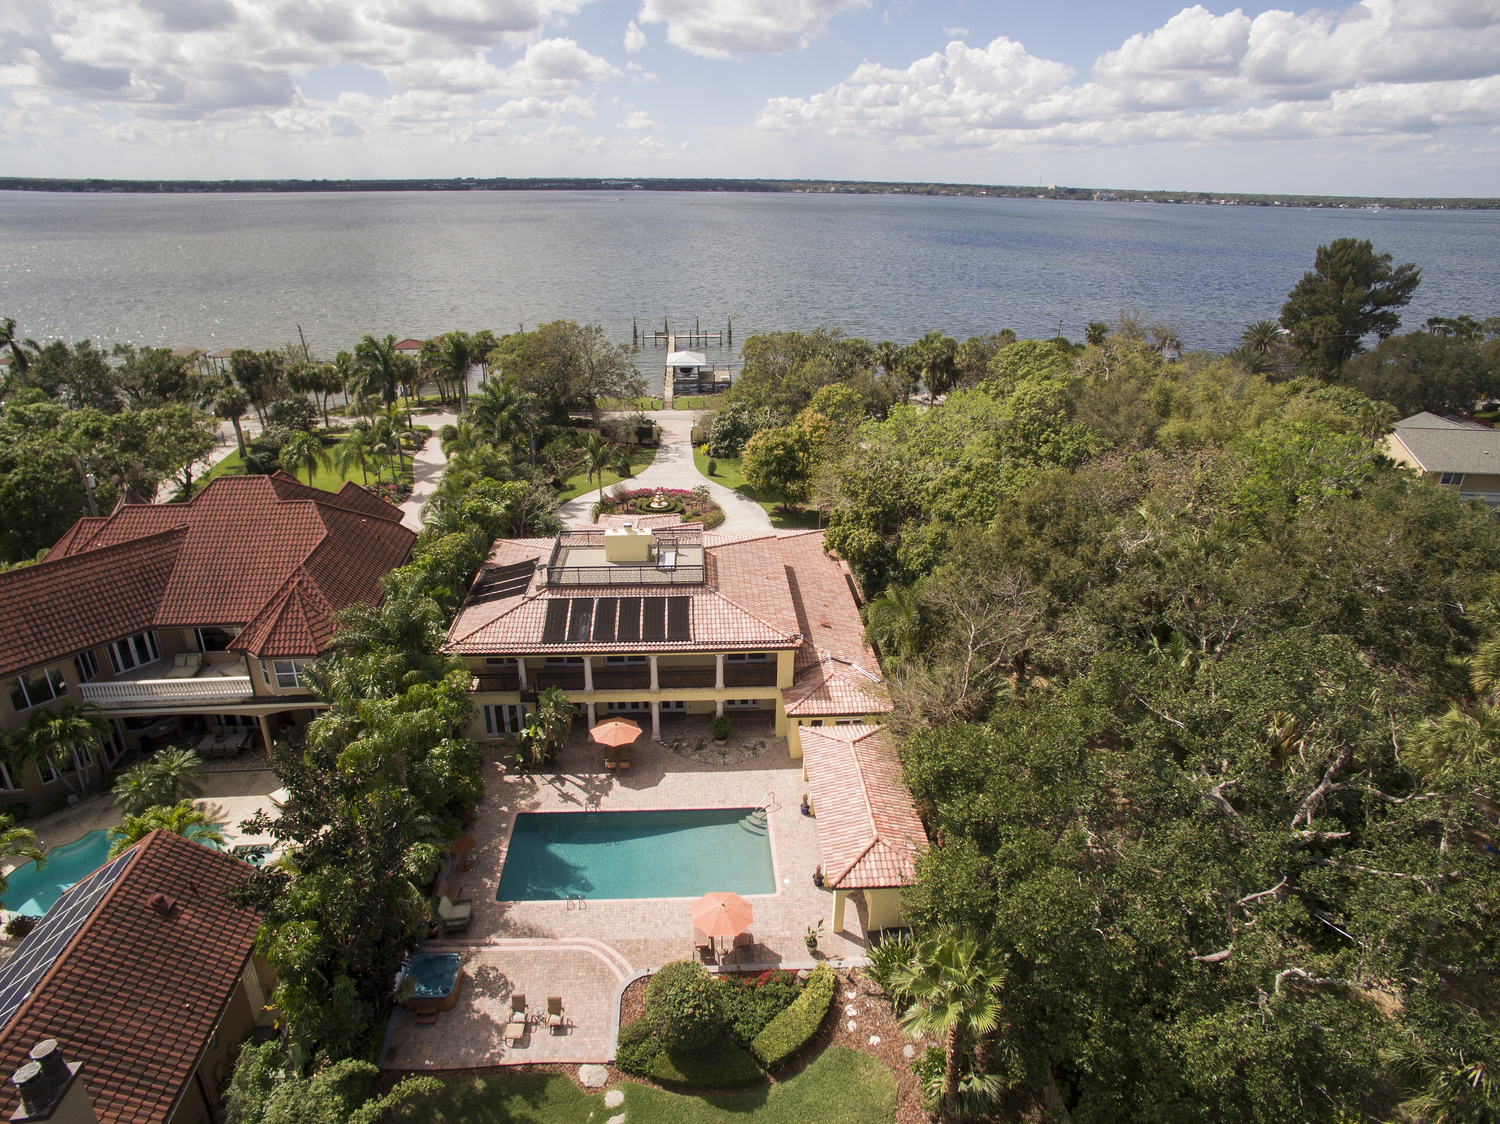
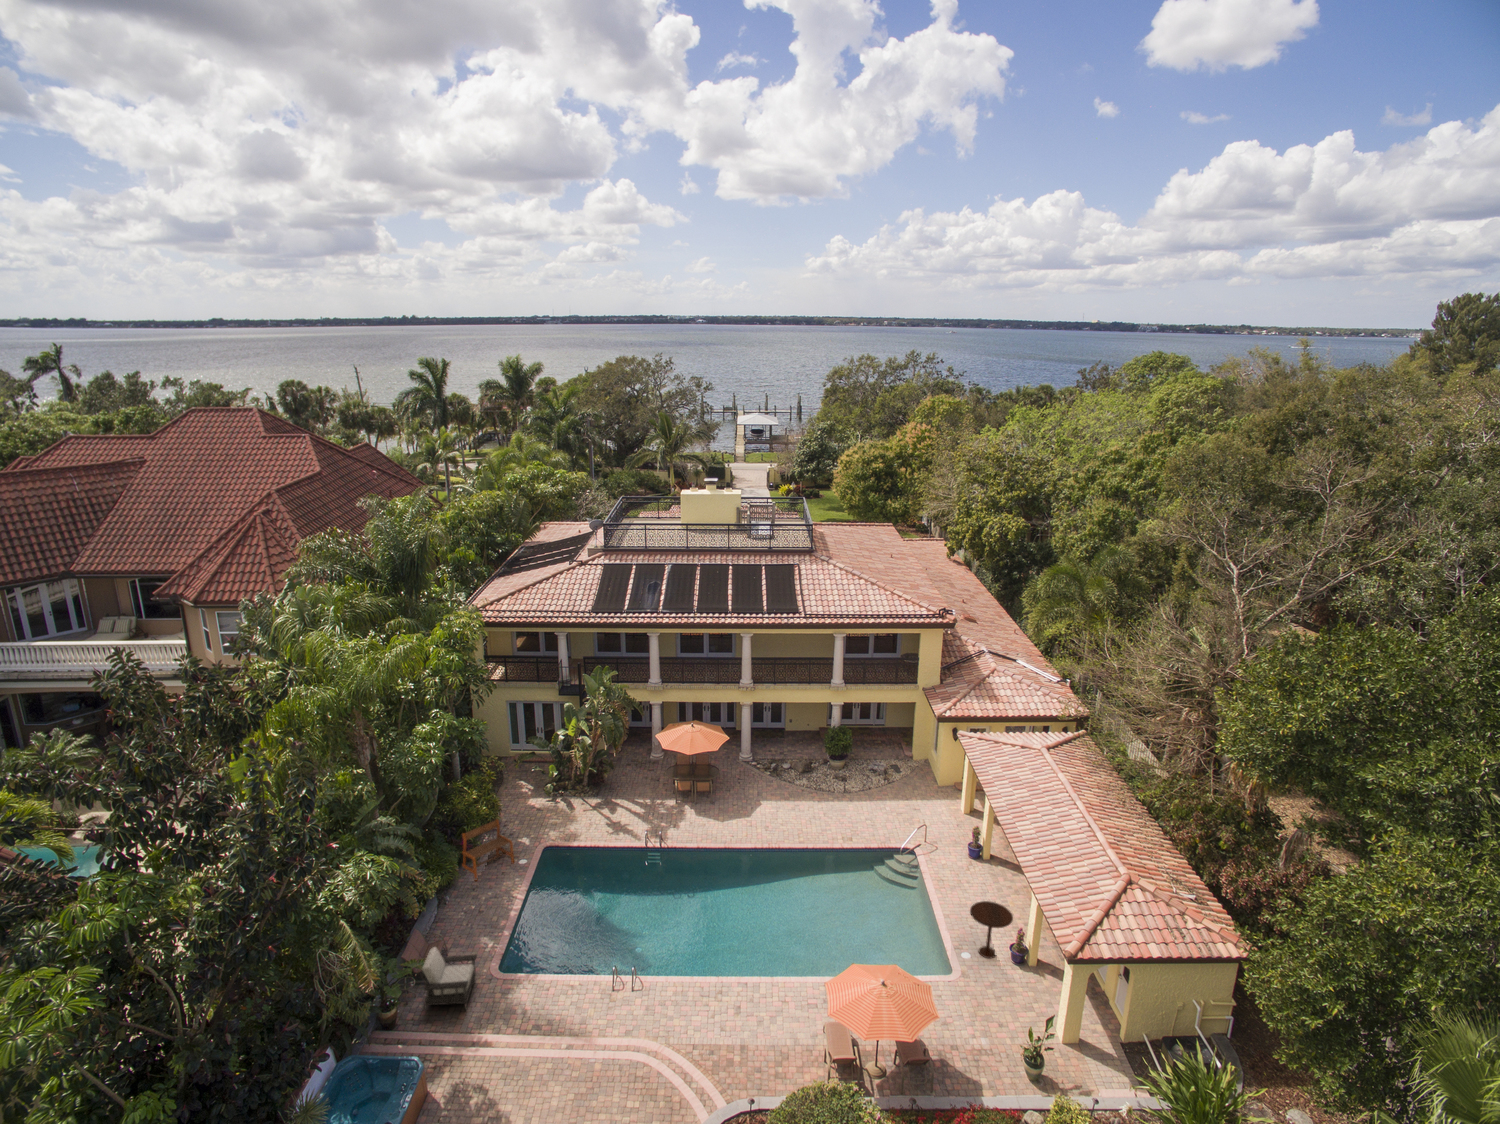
bench: none [458,800,495,844] -> present [462,819,514,879]
pedestal table: present [449,836,476,871] -> present [970,901,1013,958]

